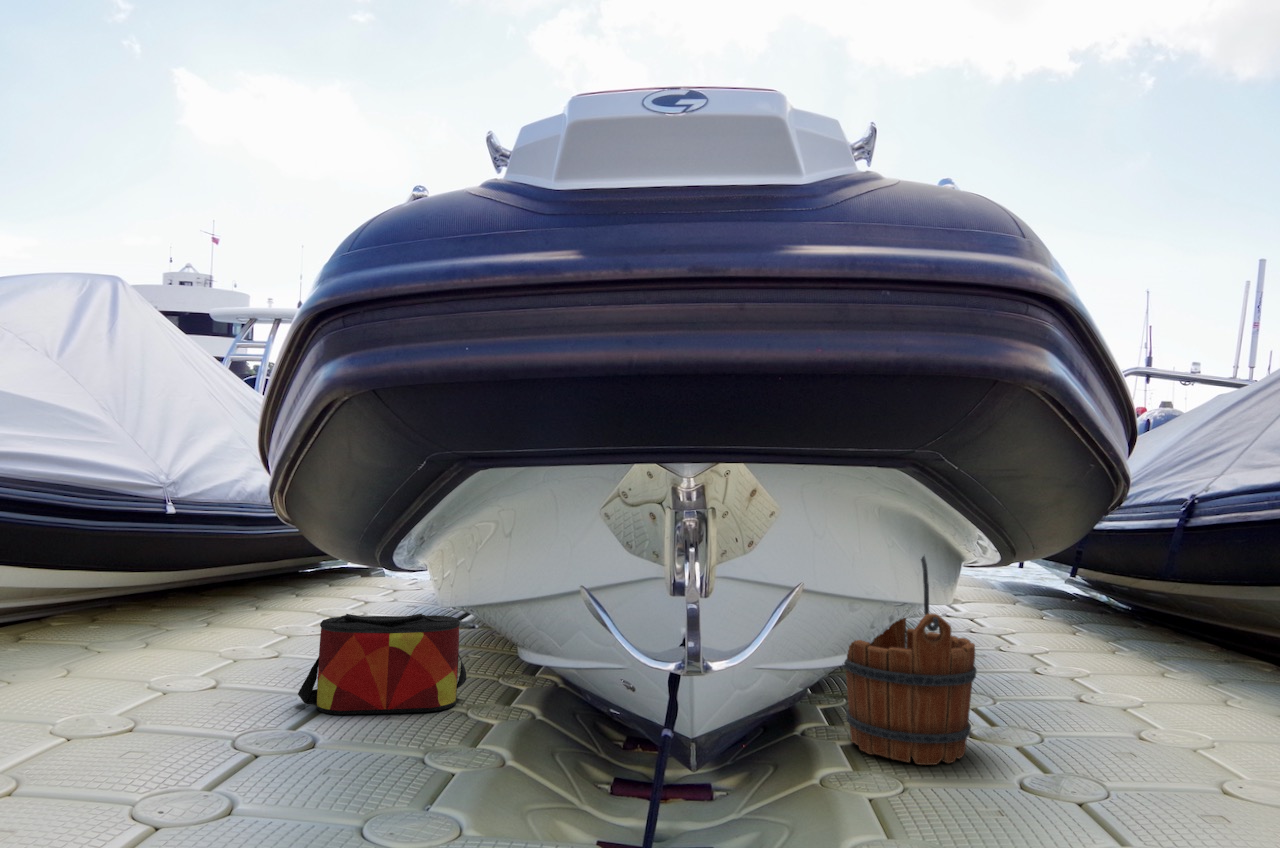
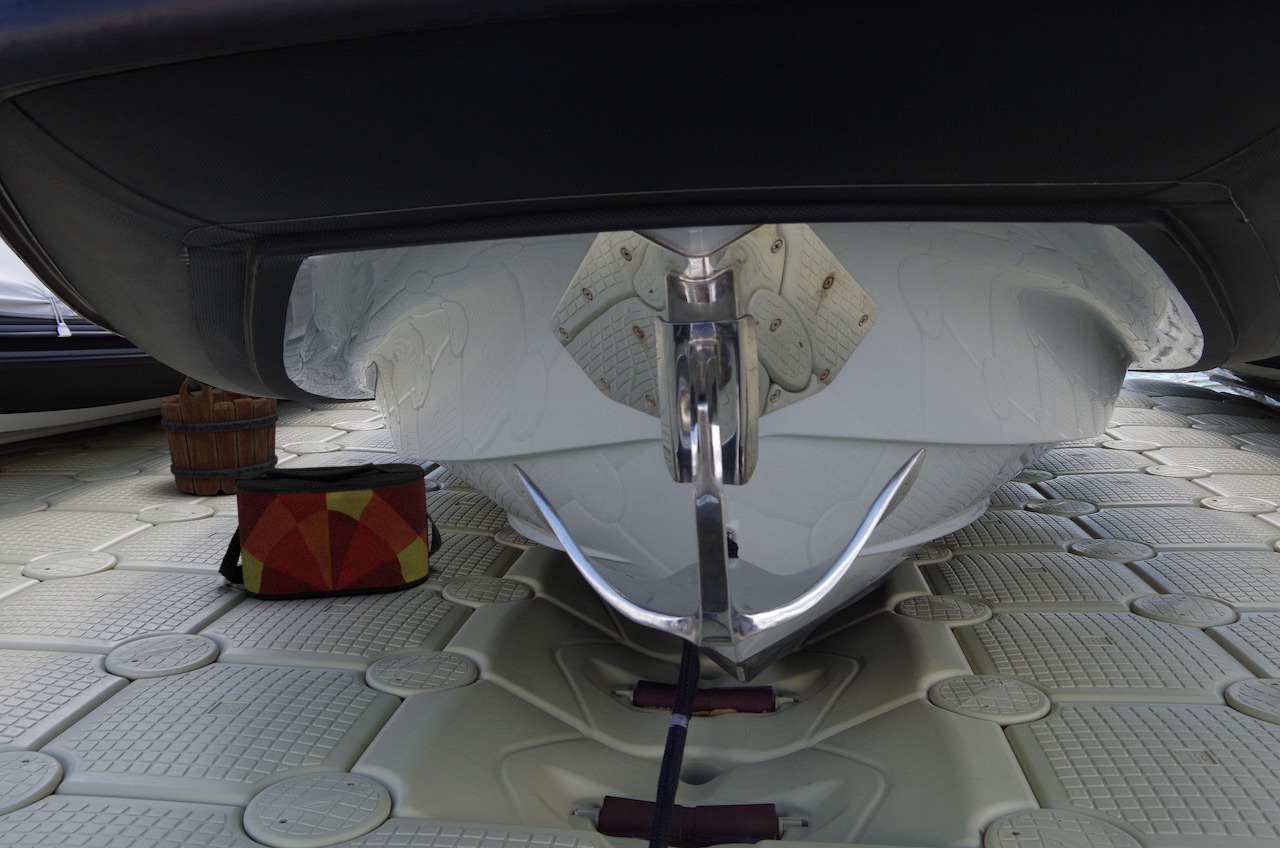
wooden bucket: present [843,556,977,765] -> present [160,377,278,495]

